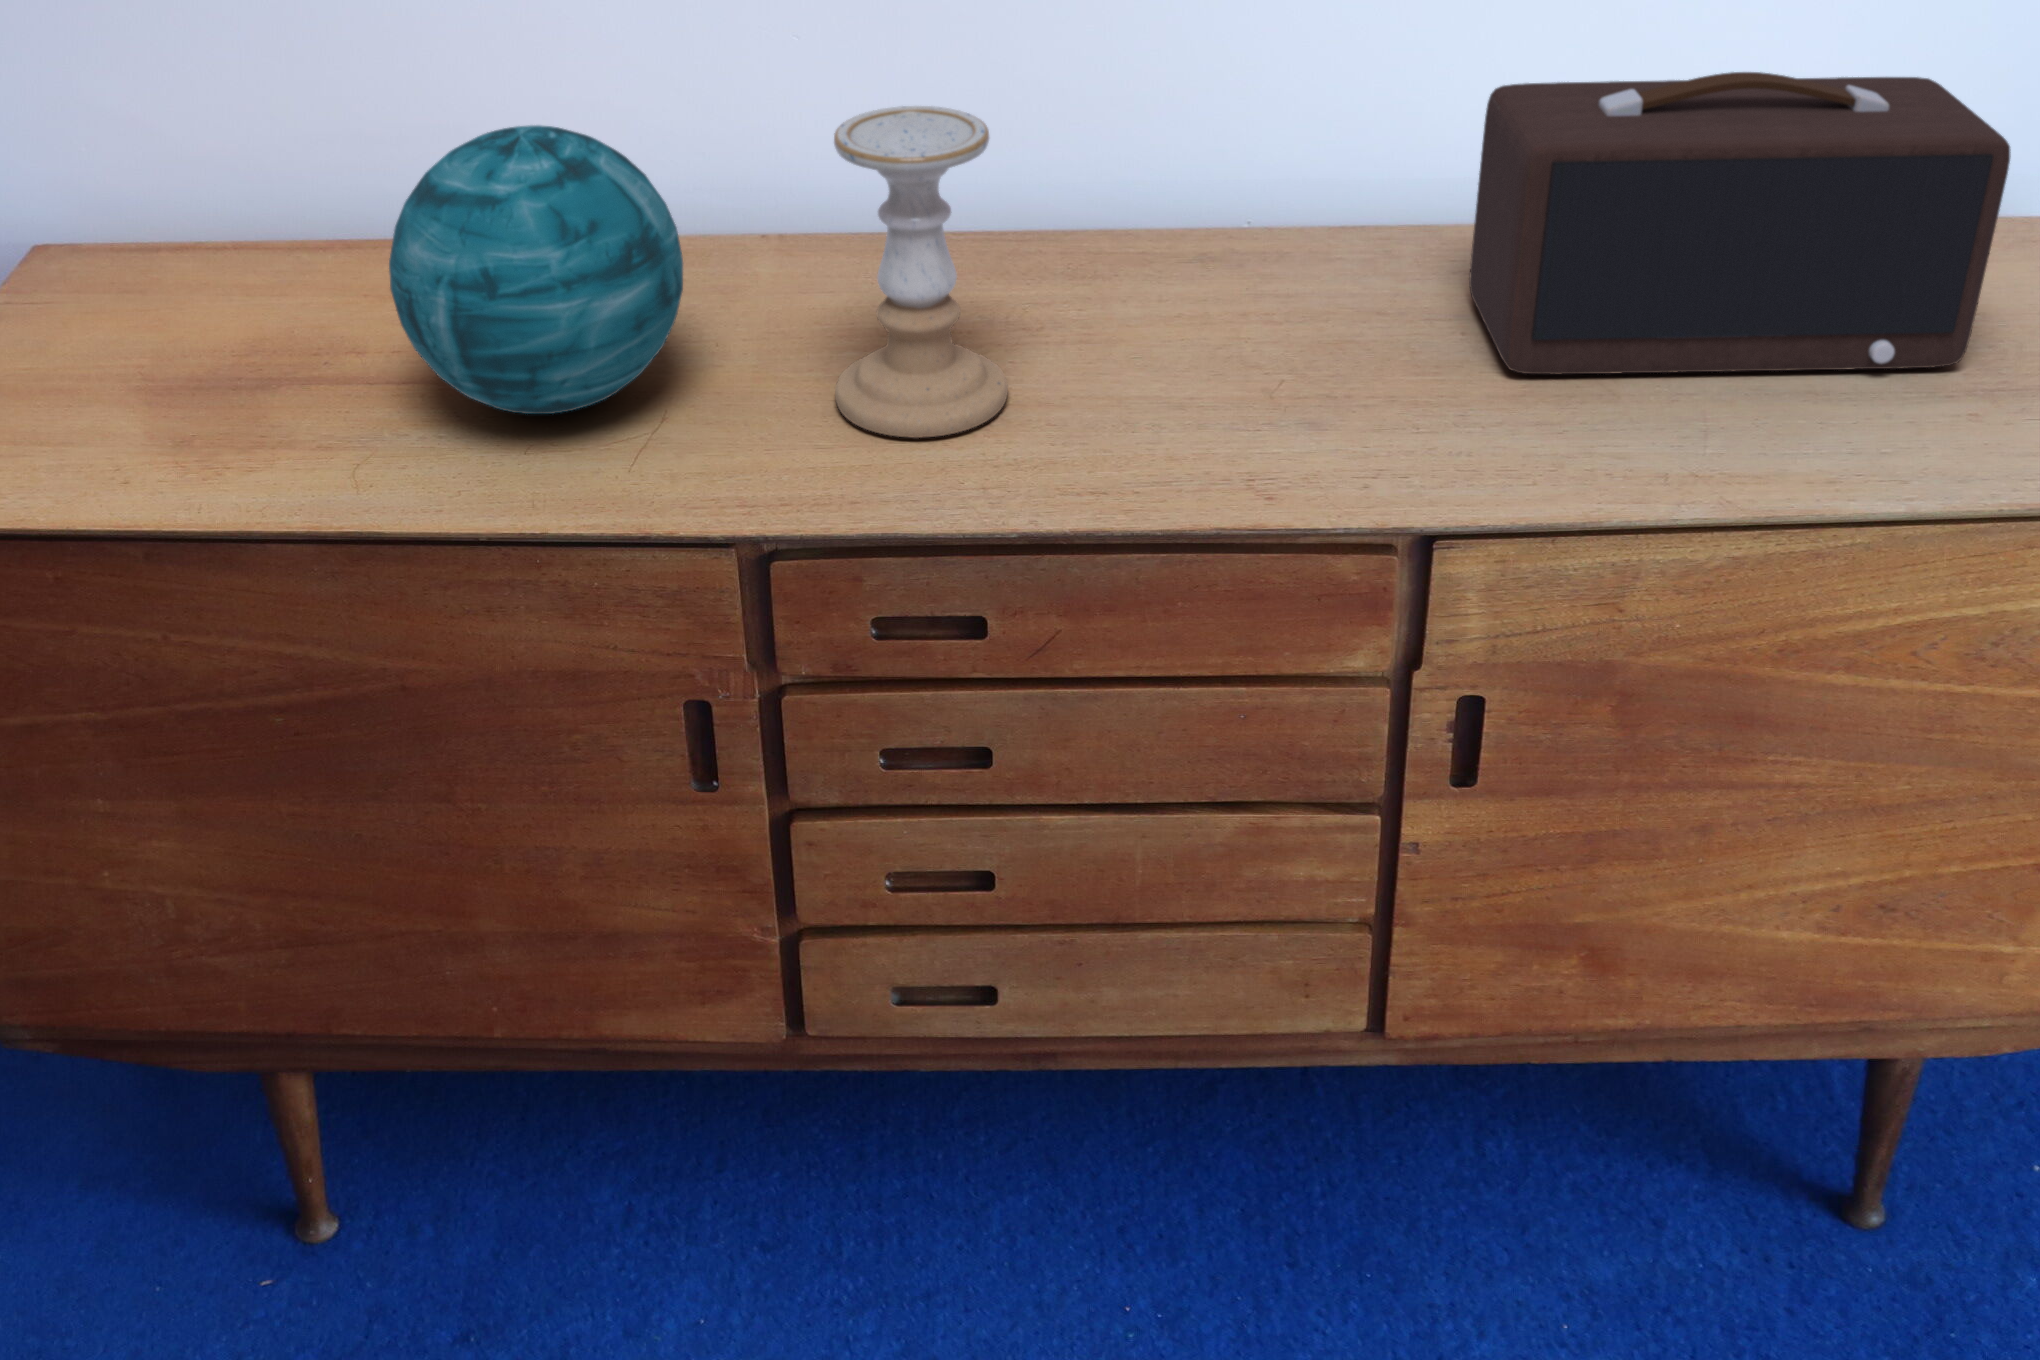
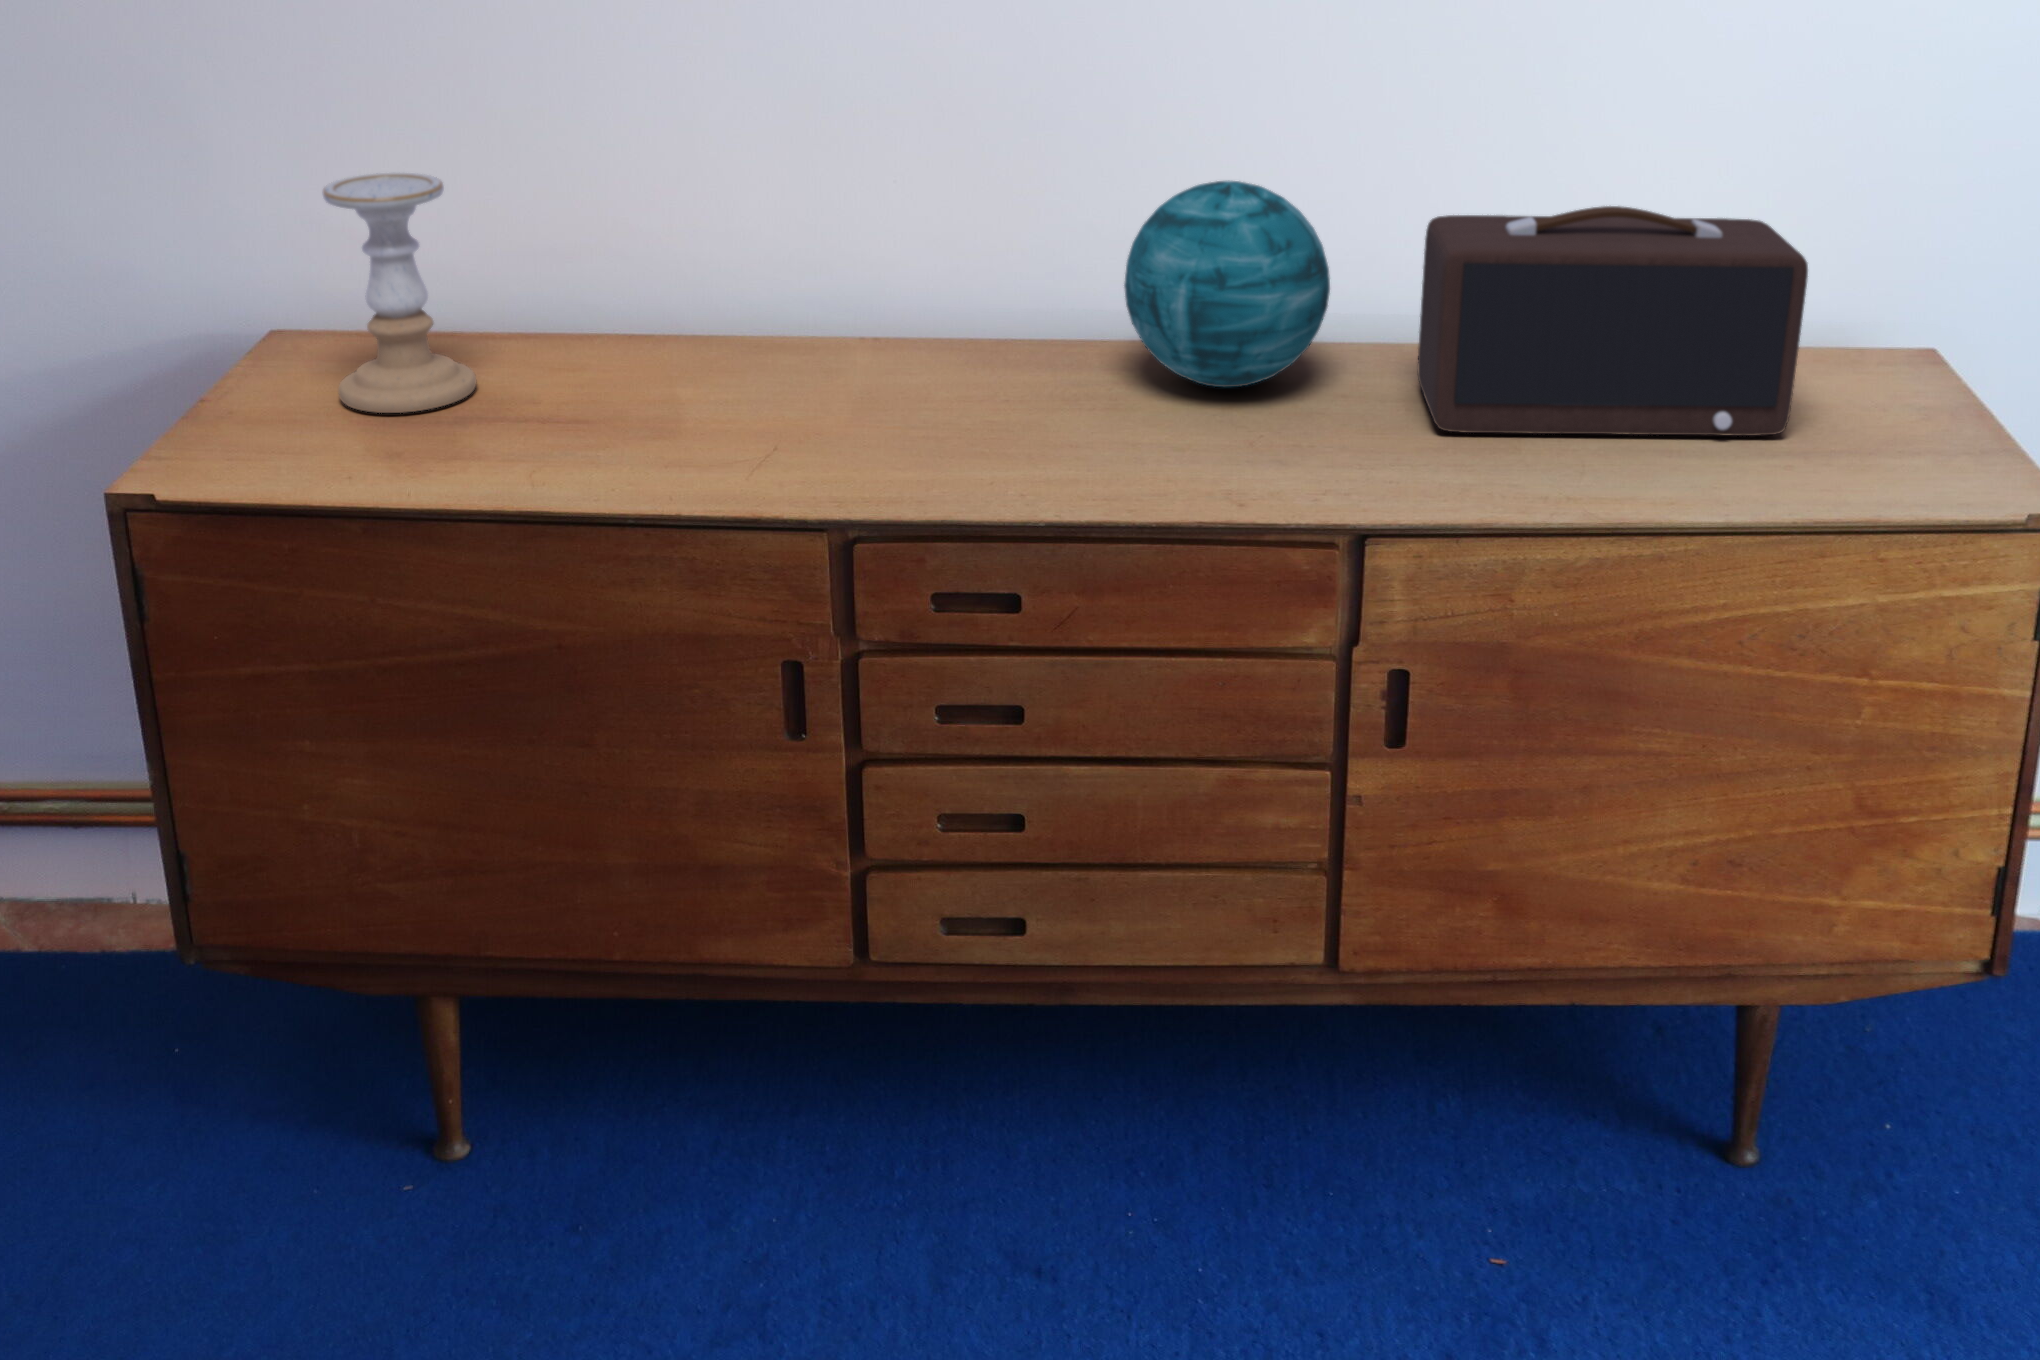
candle holder: present [834,106,1008,438] -> present [323,173,476,413]
decorative orb: present [389,125,683,414] -> present [1124,181,1330,387]

